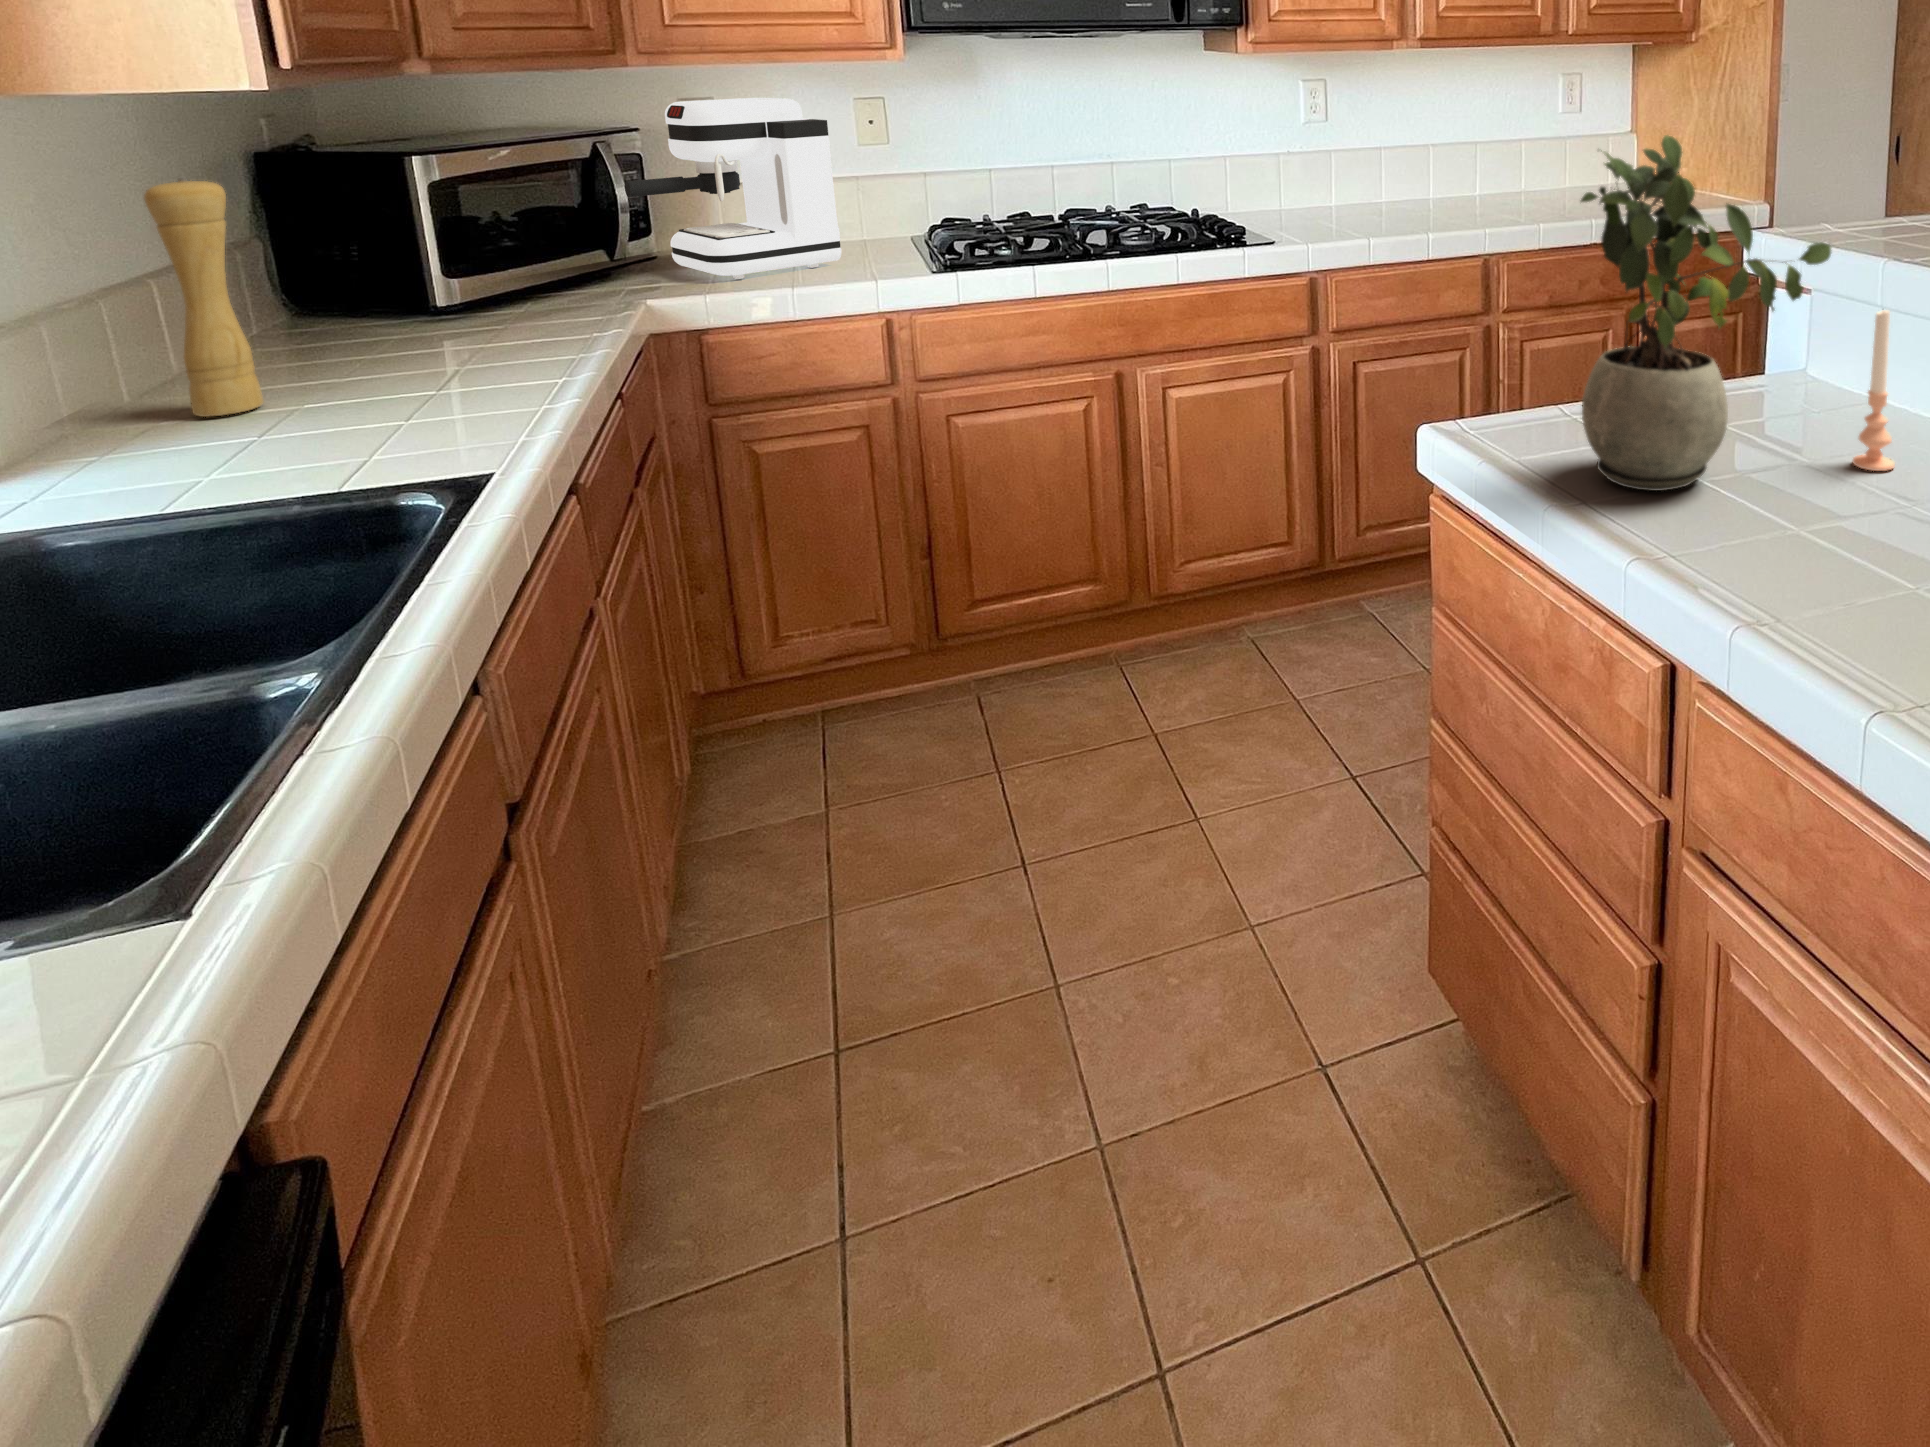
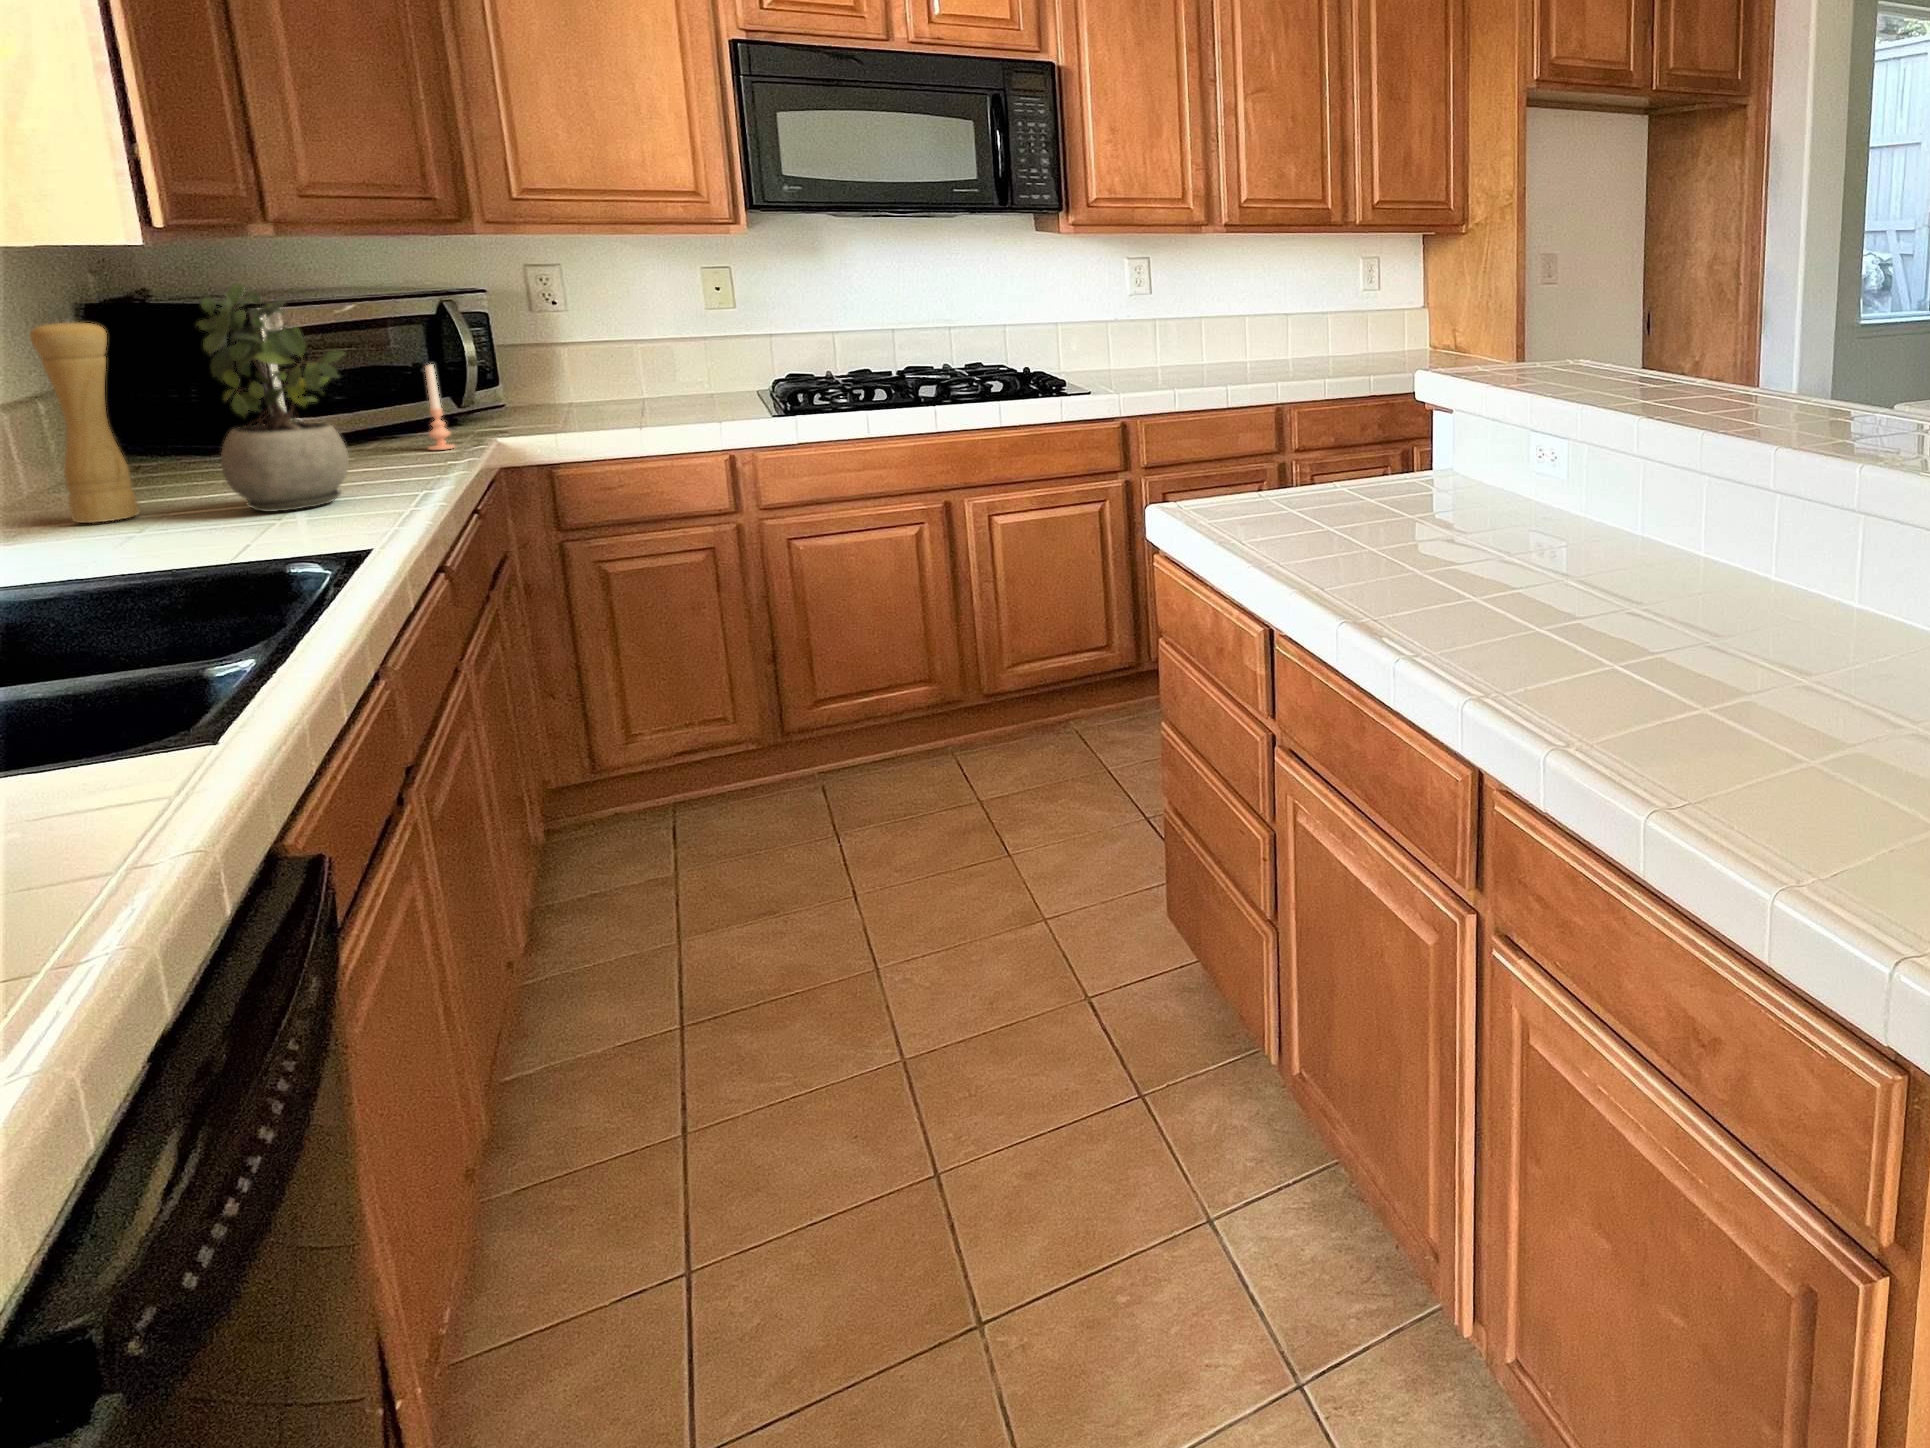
coffee maker: present [625,98,841,279] -> none [469,265,684,423]
potted plant: present [1581,135,1832,491] -> present [196,284,349,512]
candle: present [1853,310,1895,471] -> present [425,364,454,450]

